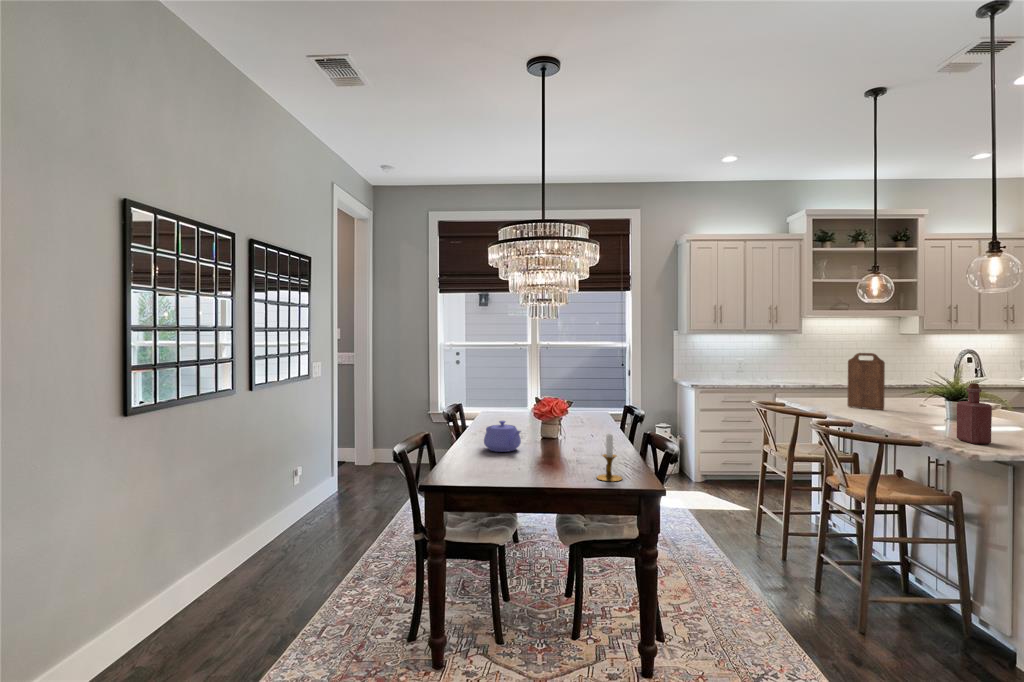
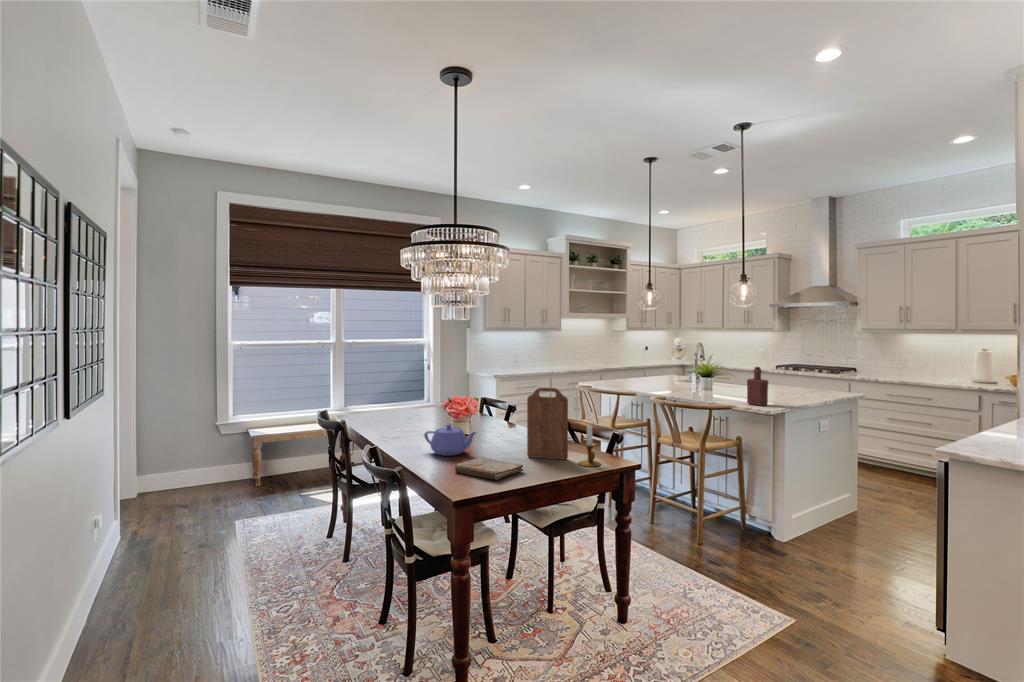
cutting board: present [847,353,885,410] -> present [527,388,568,460]
book: none [471,455,528,476] -> present [455,457,523,480]

